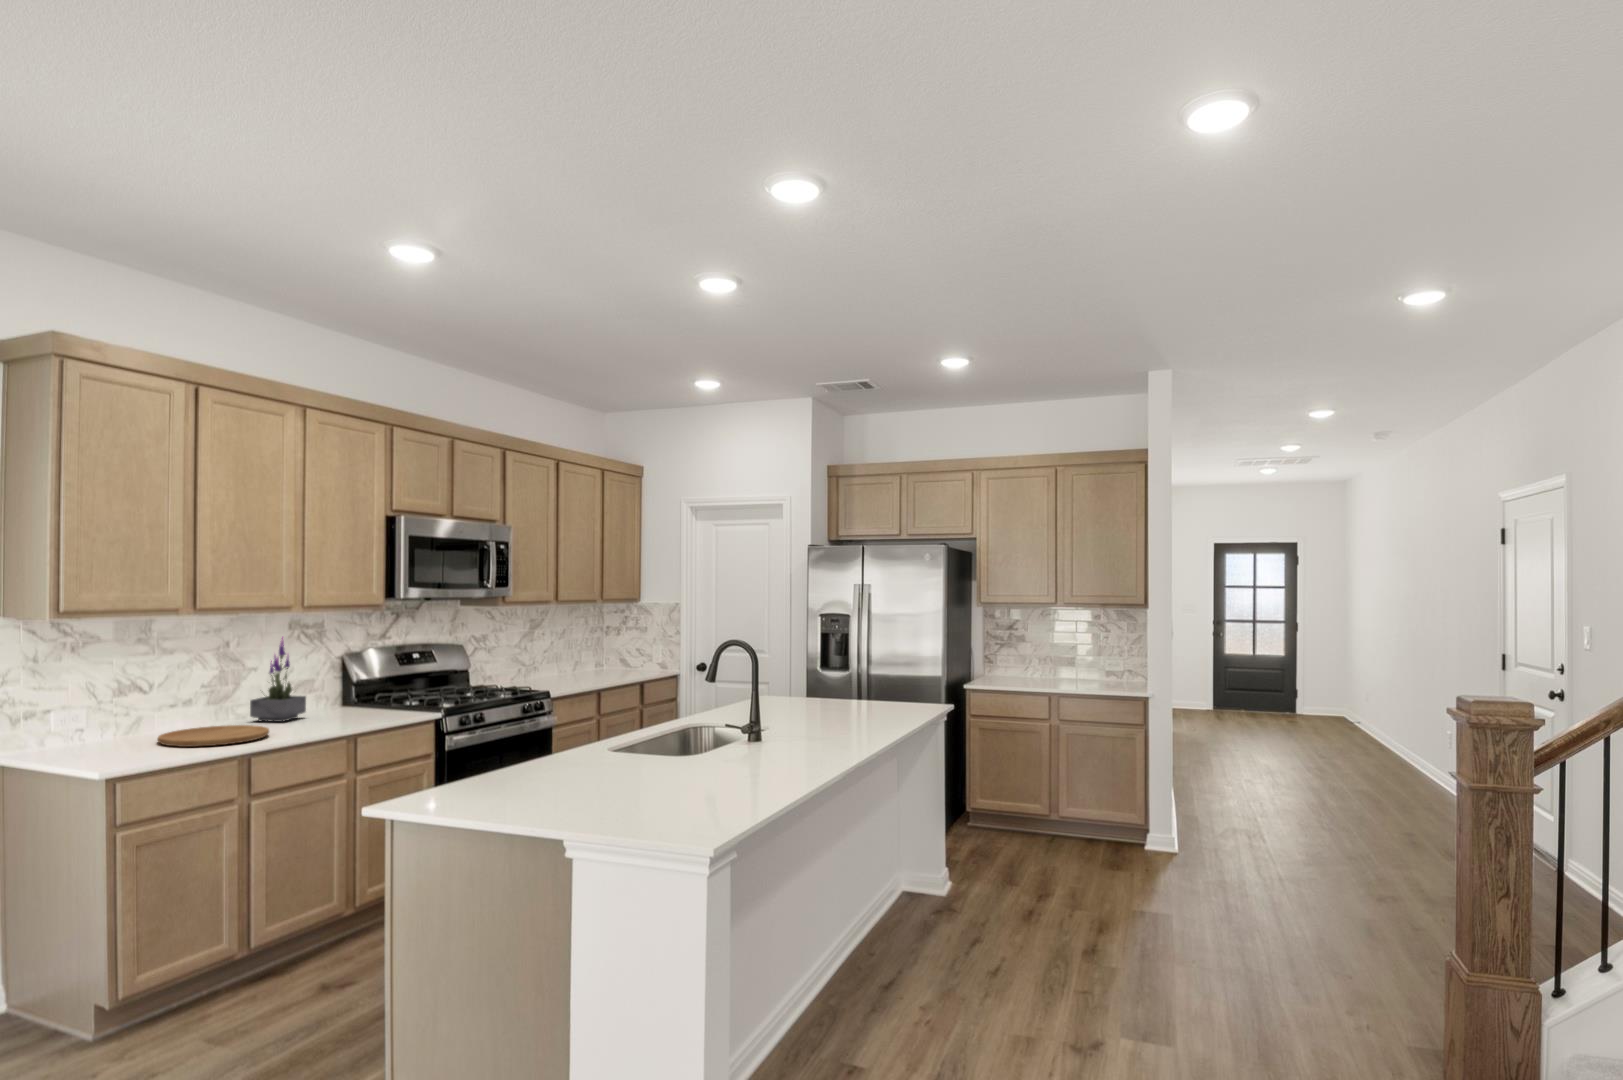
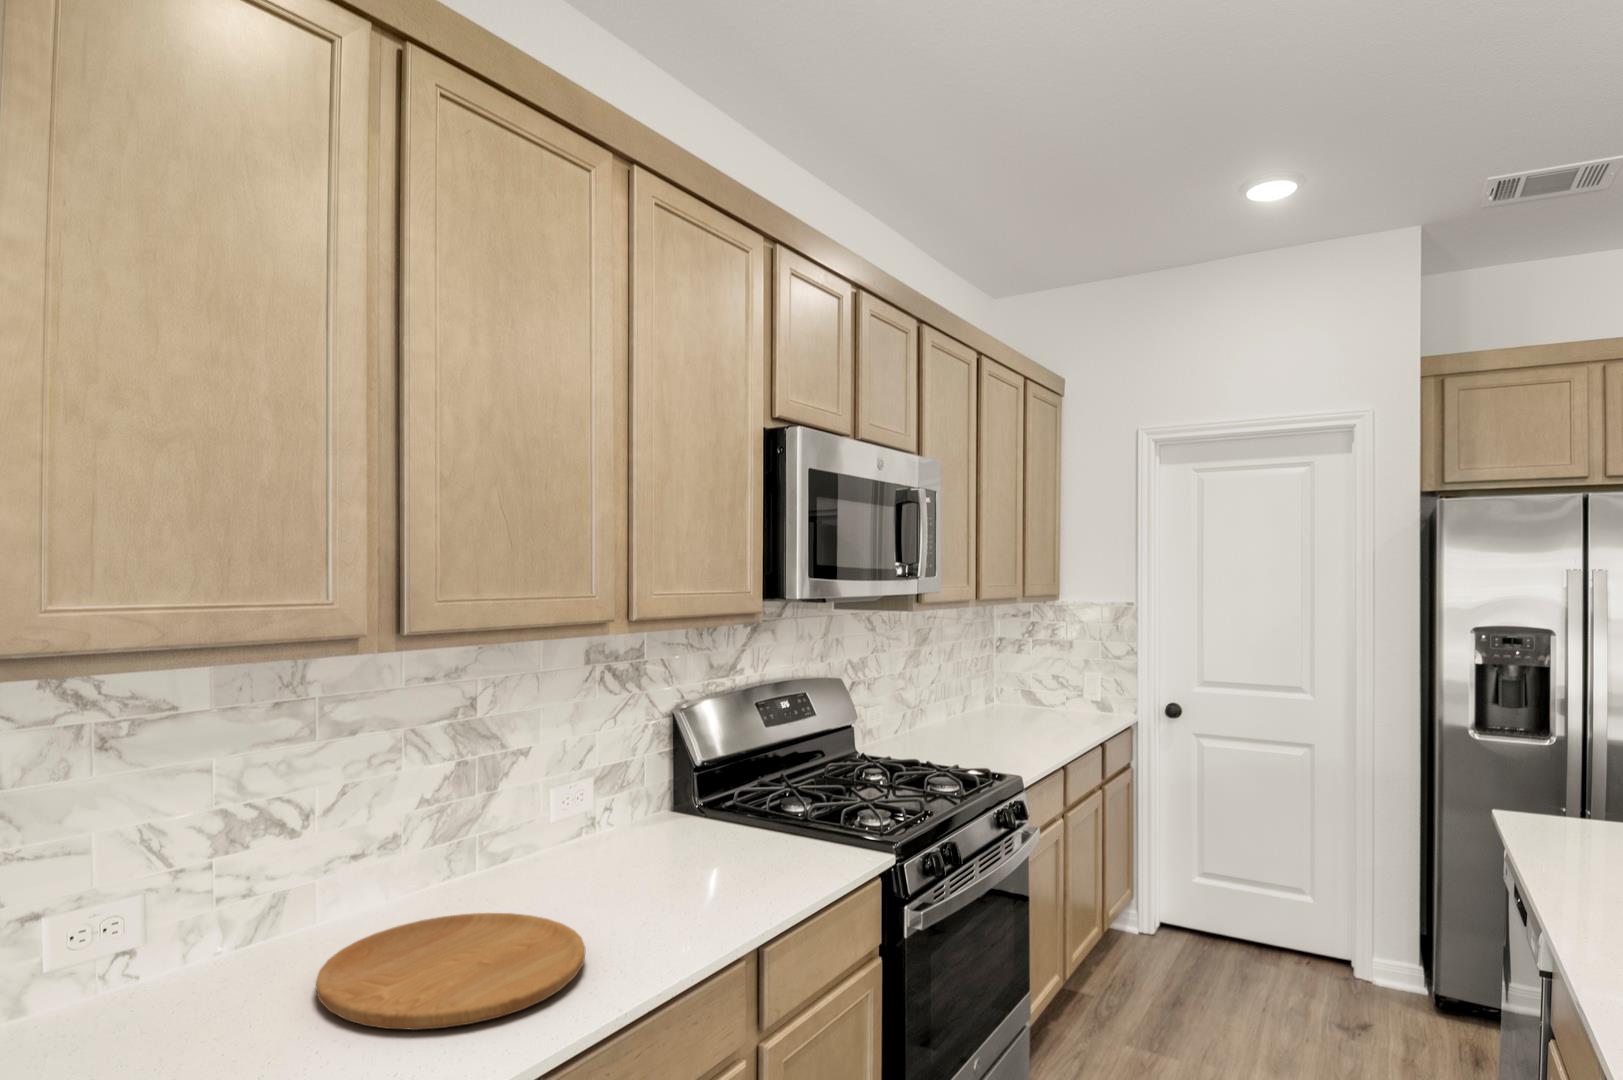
potted plant: present [250,637,306,722] -> none [517,680,627,879]

